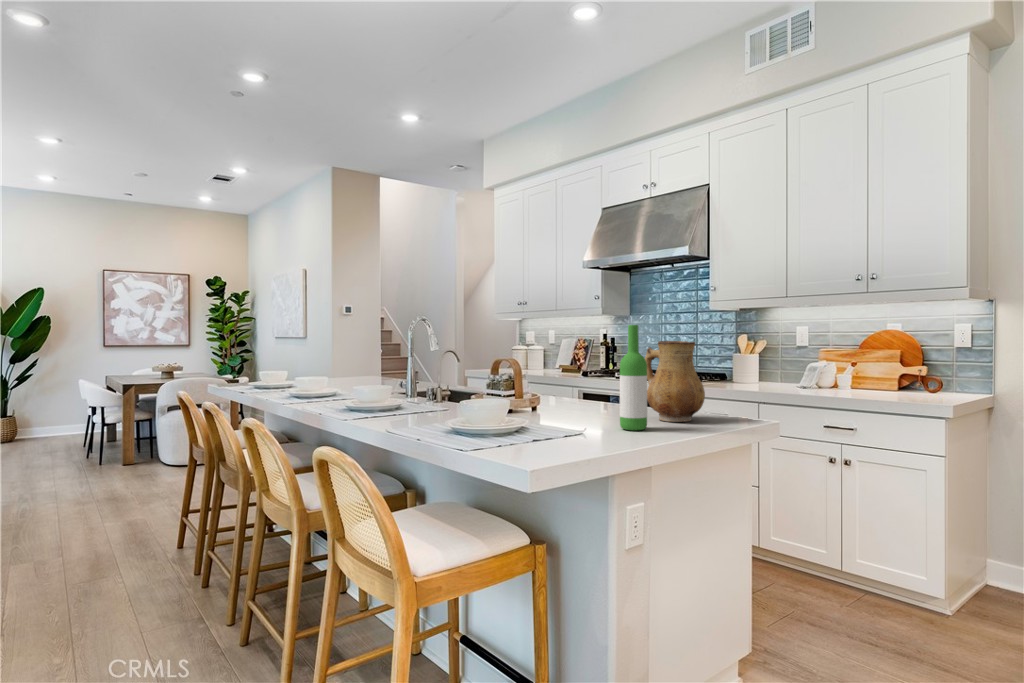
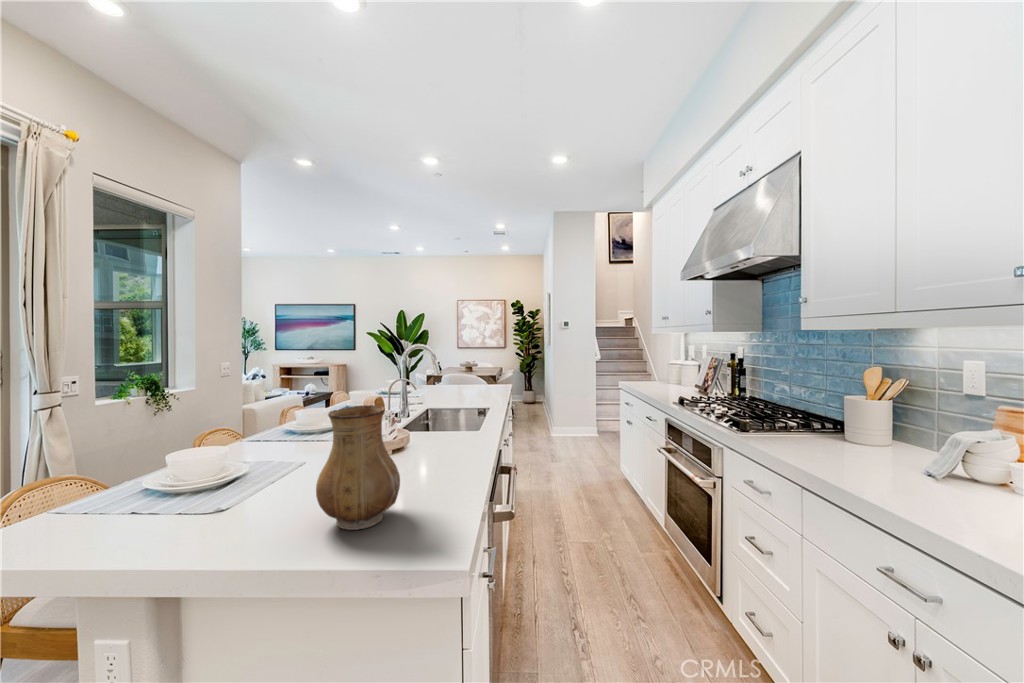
wine bottle: present [620,325,647,430] -> none [224,389,267,533]

